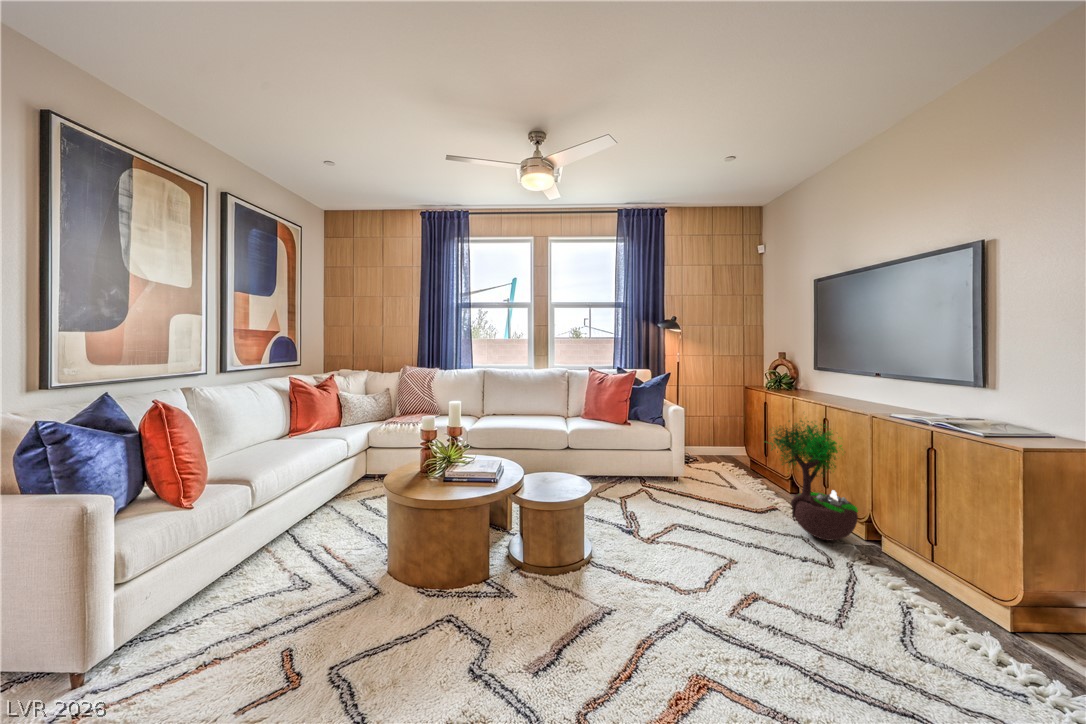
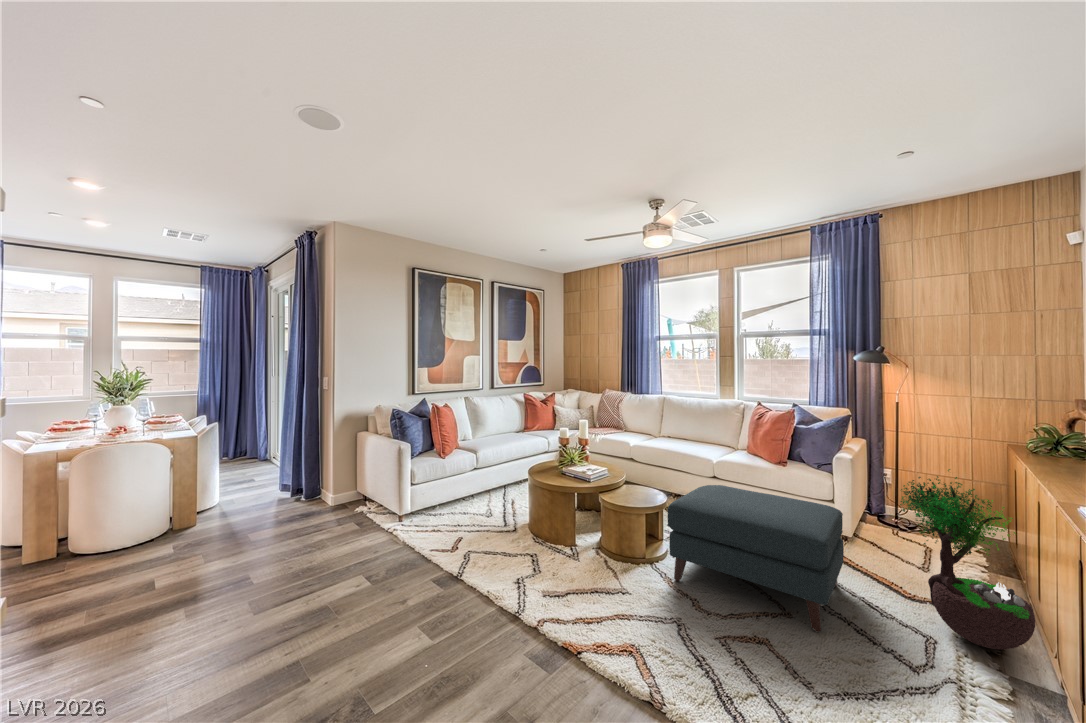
ottoman: none [605,457,781,576] -> present [667,485,844,632]

